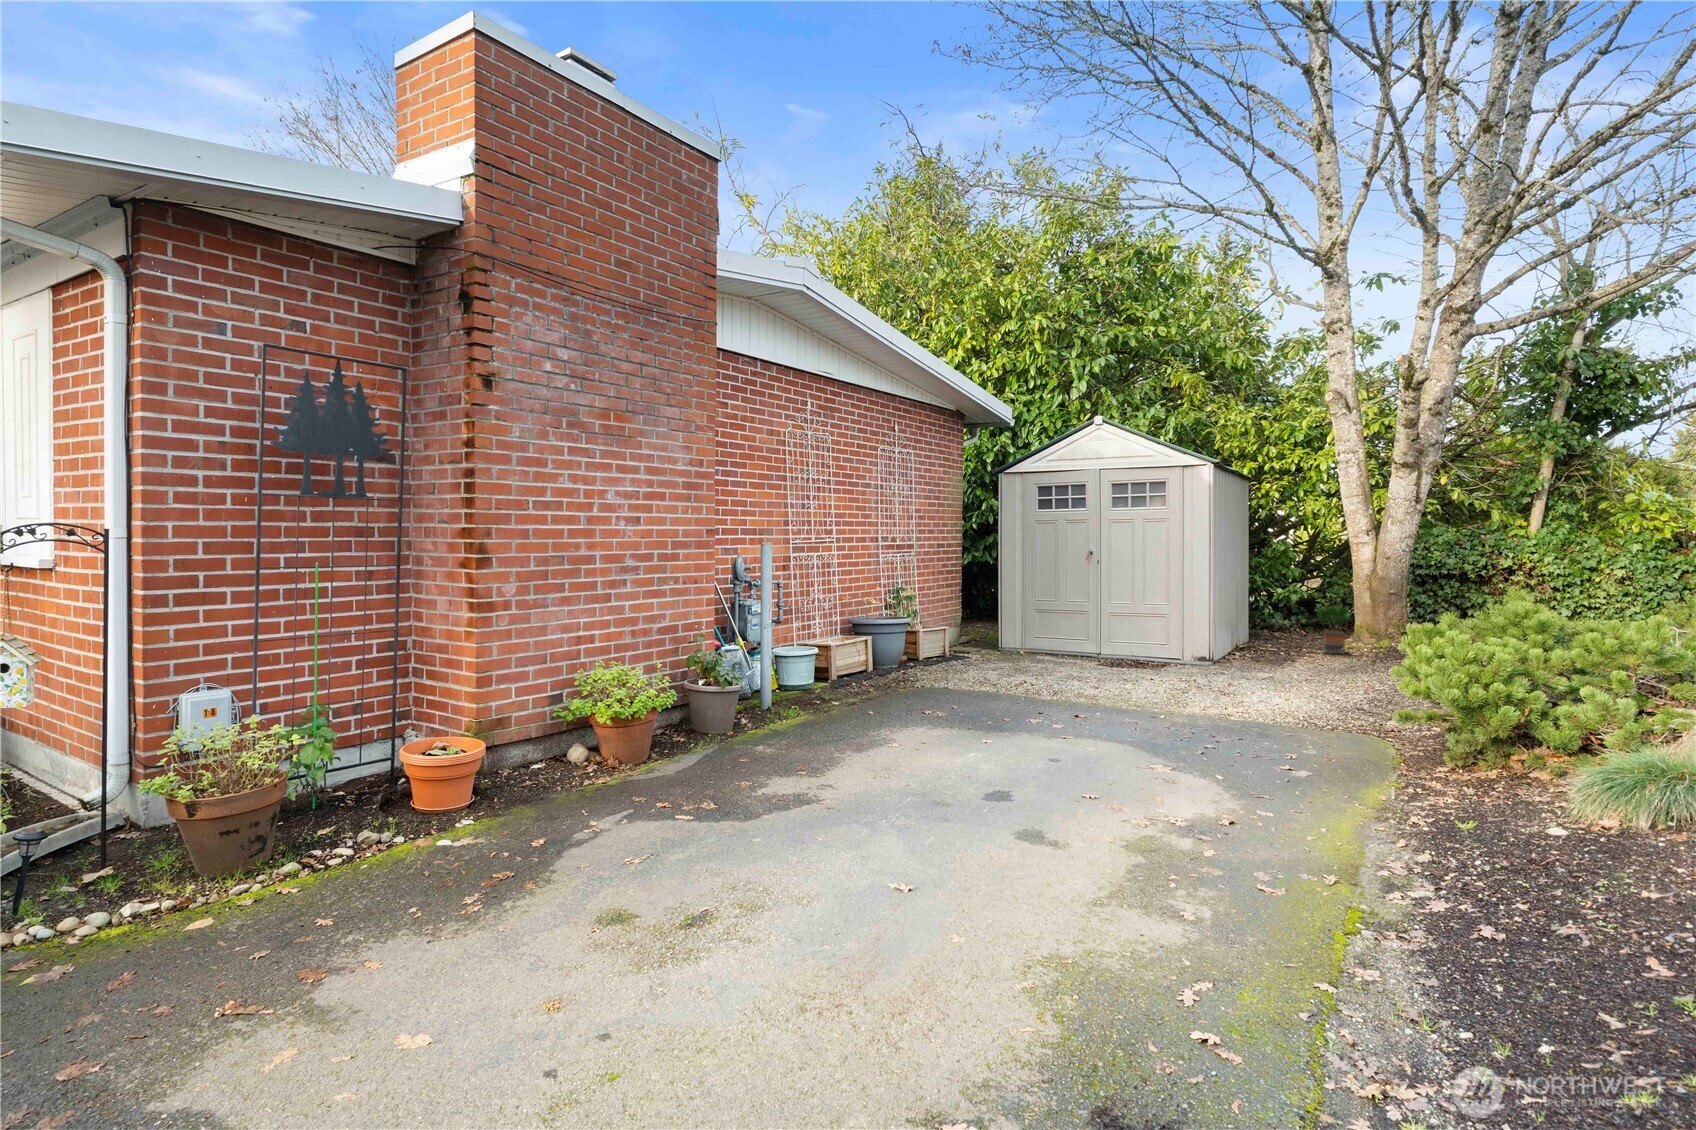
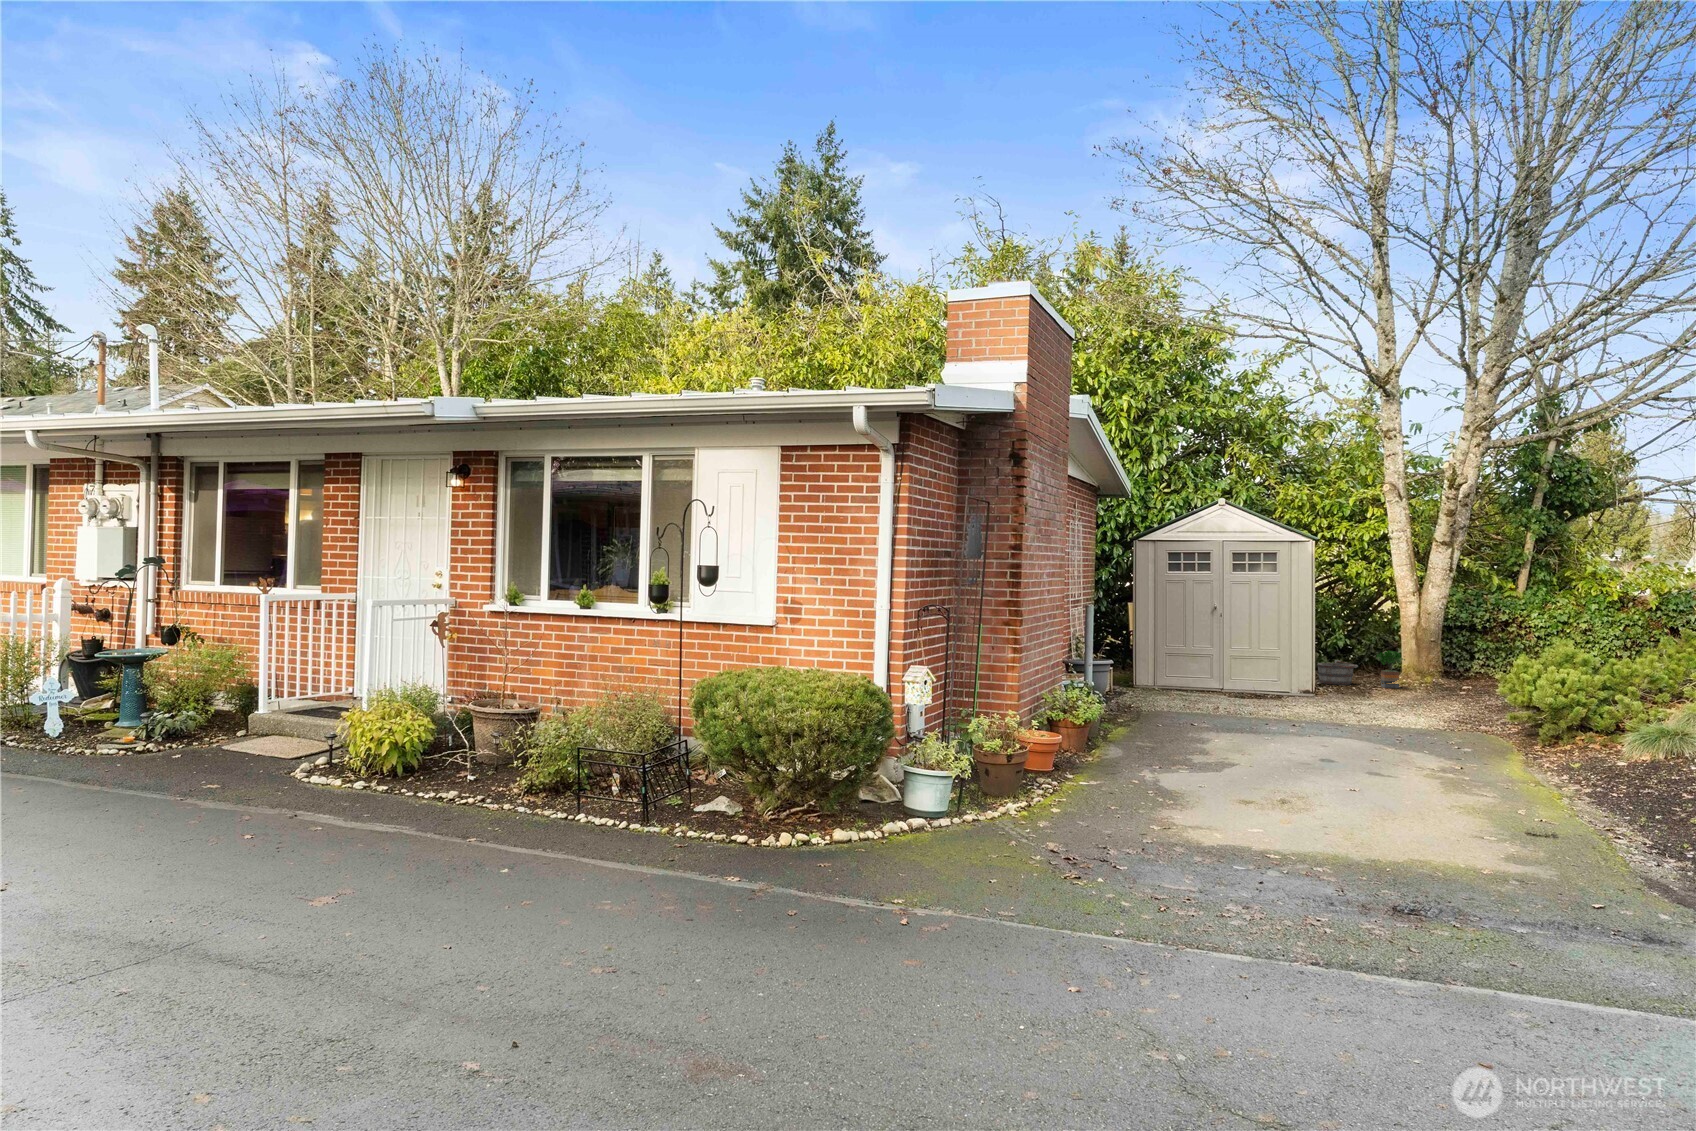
bucket: none [1244,618,1296,649] -> present [1317,660,1358,685]

